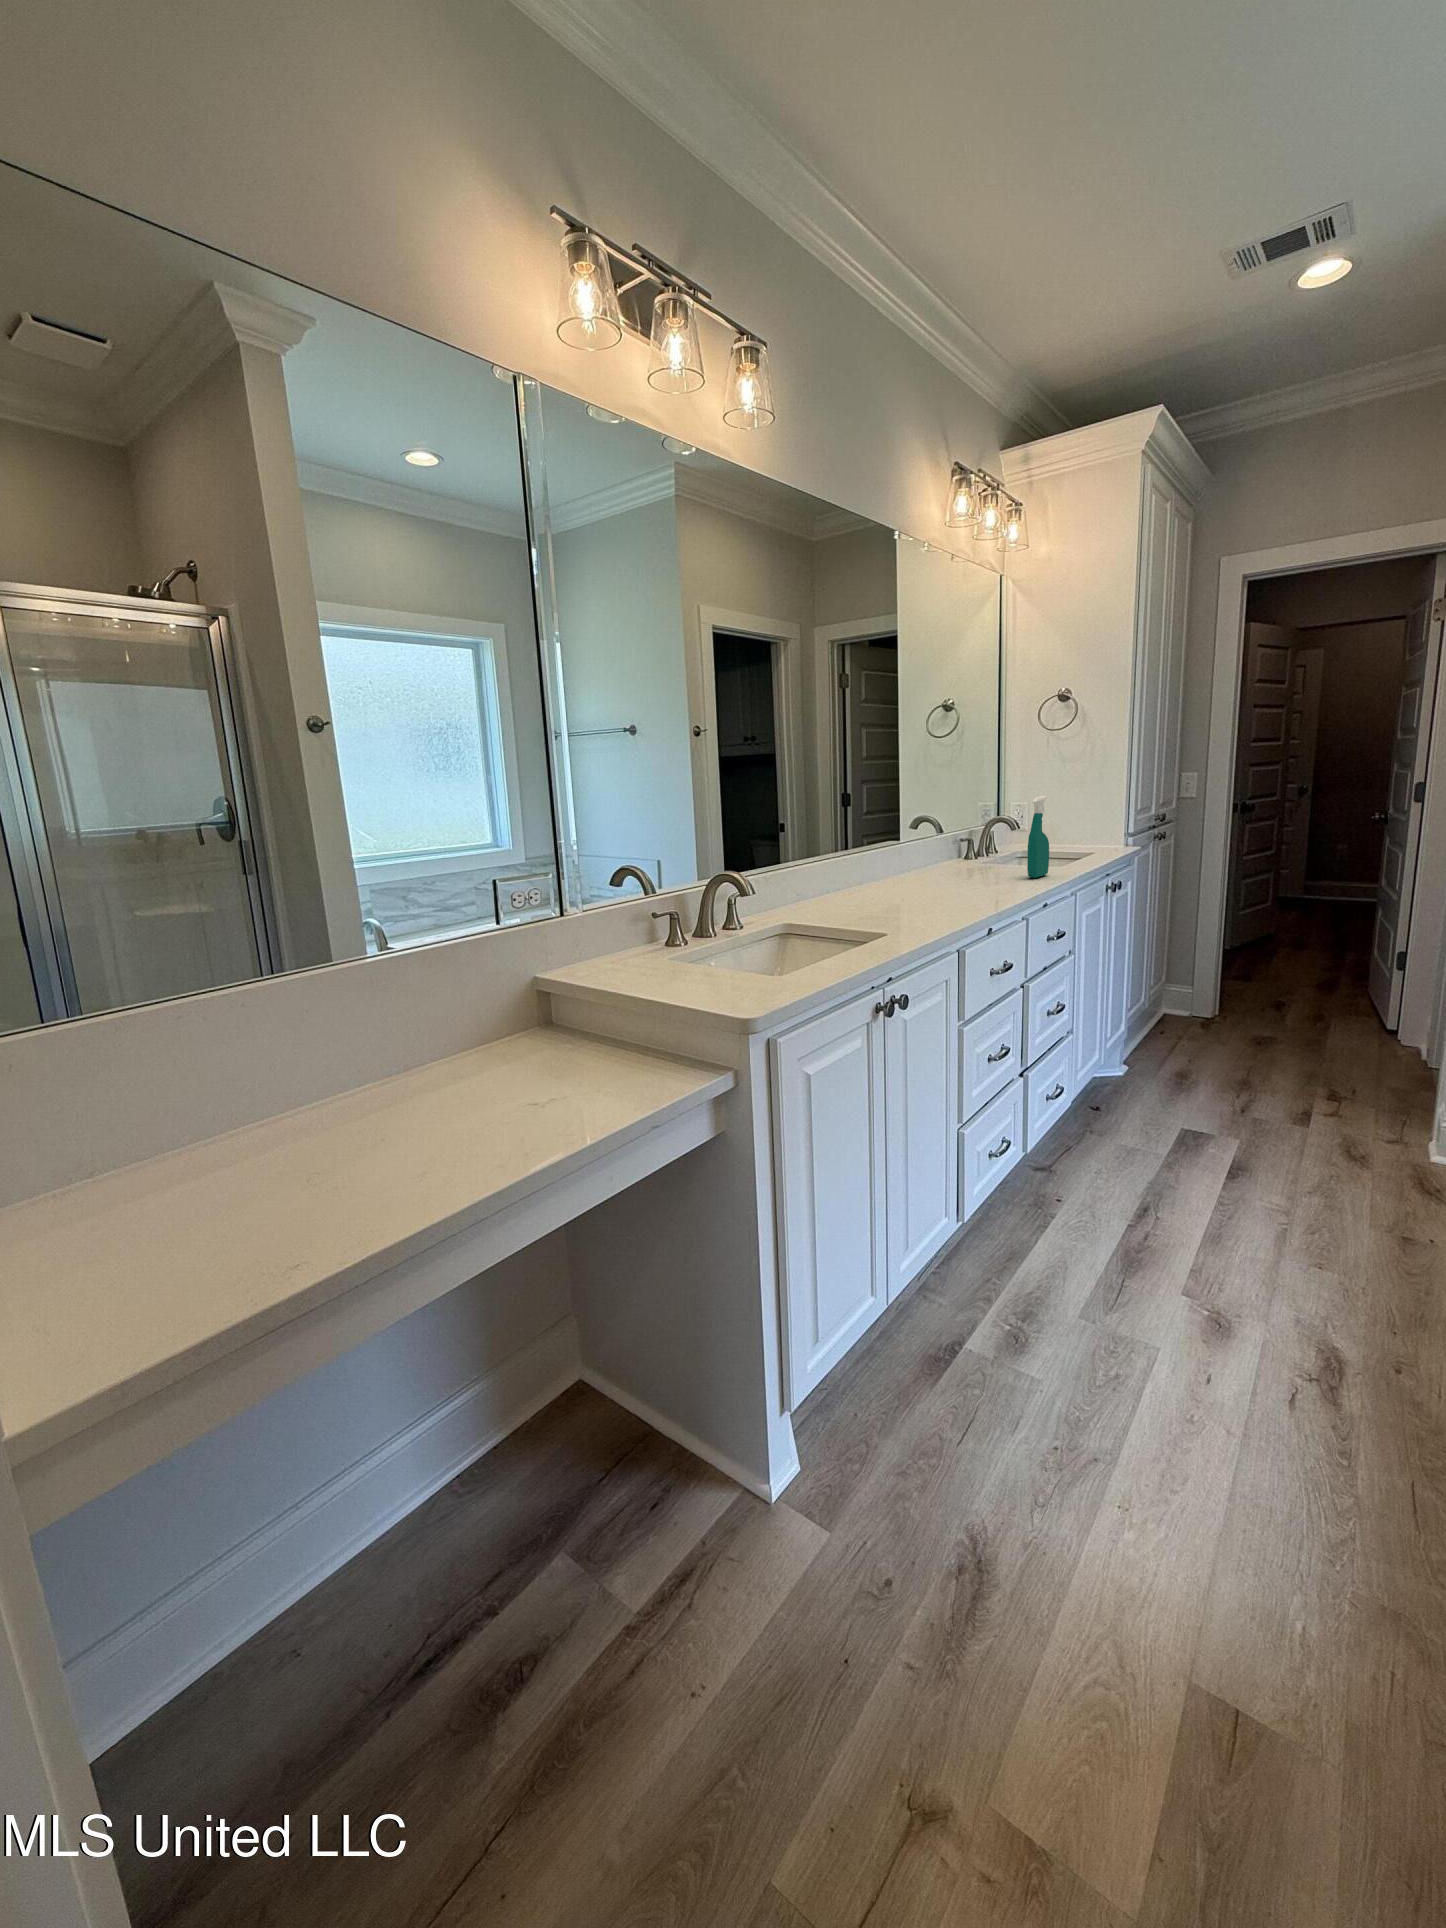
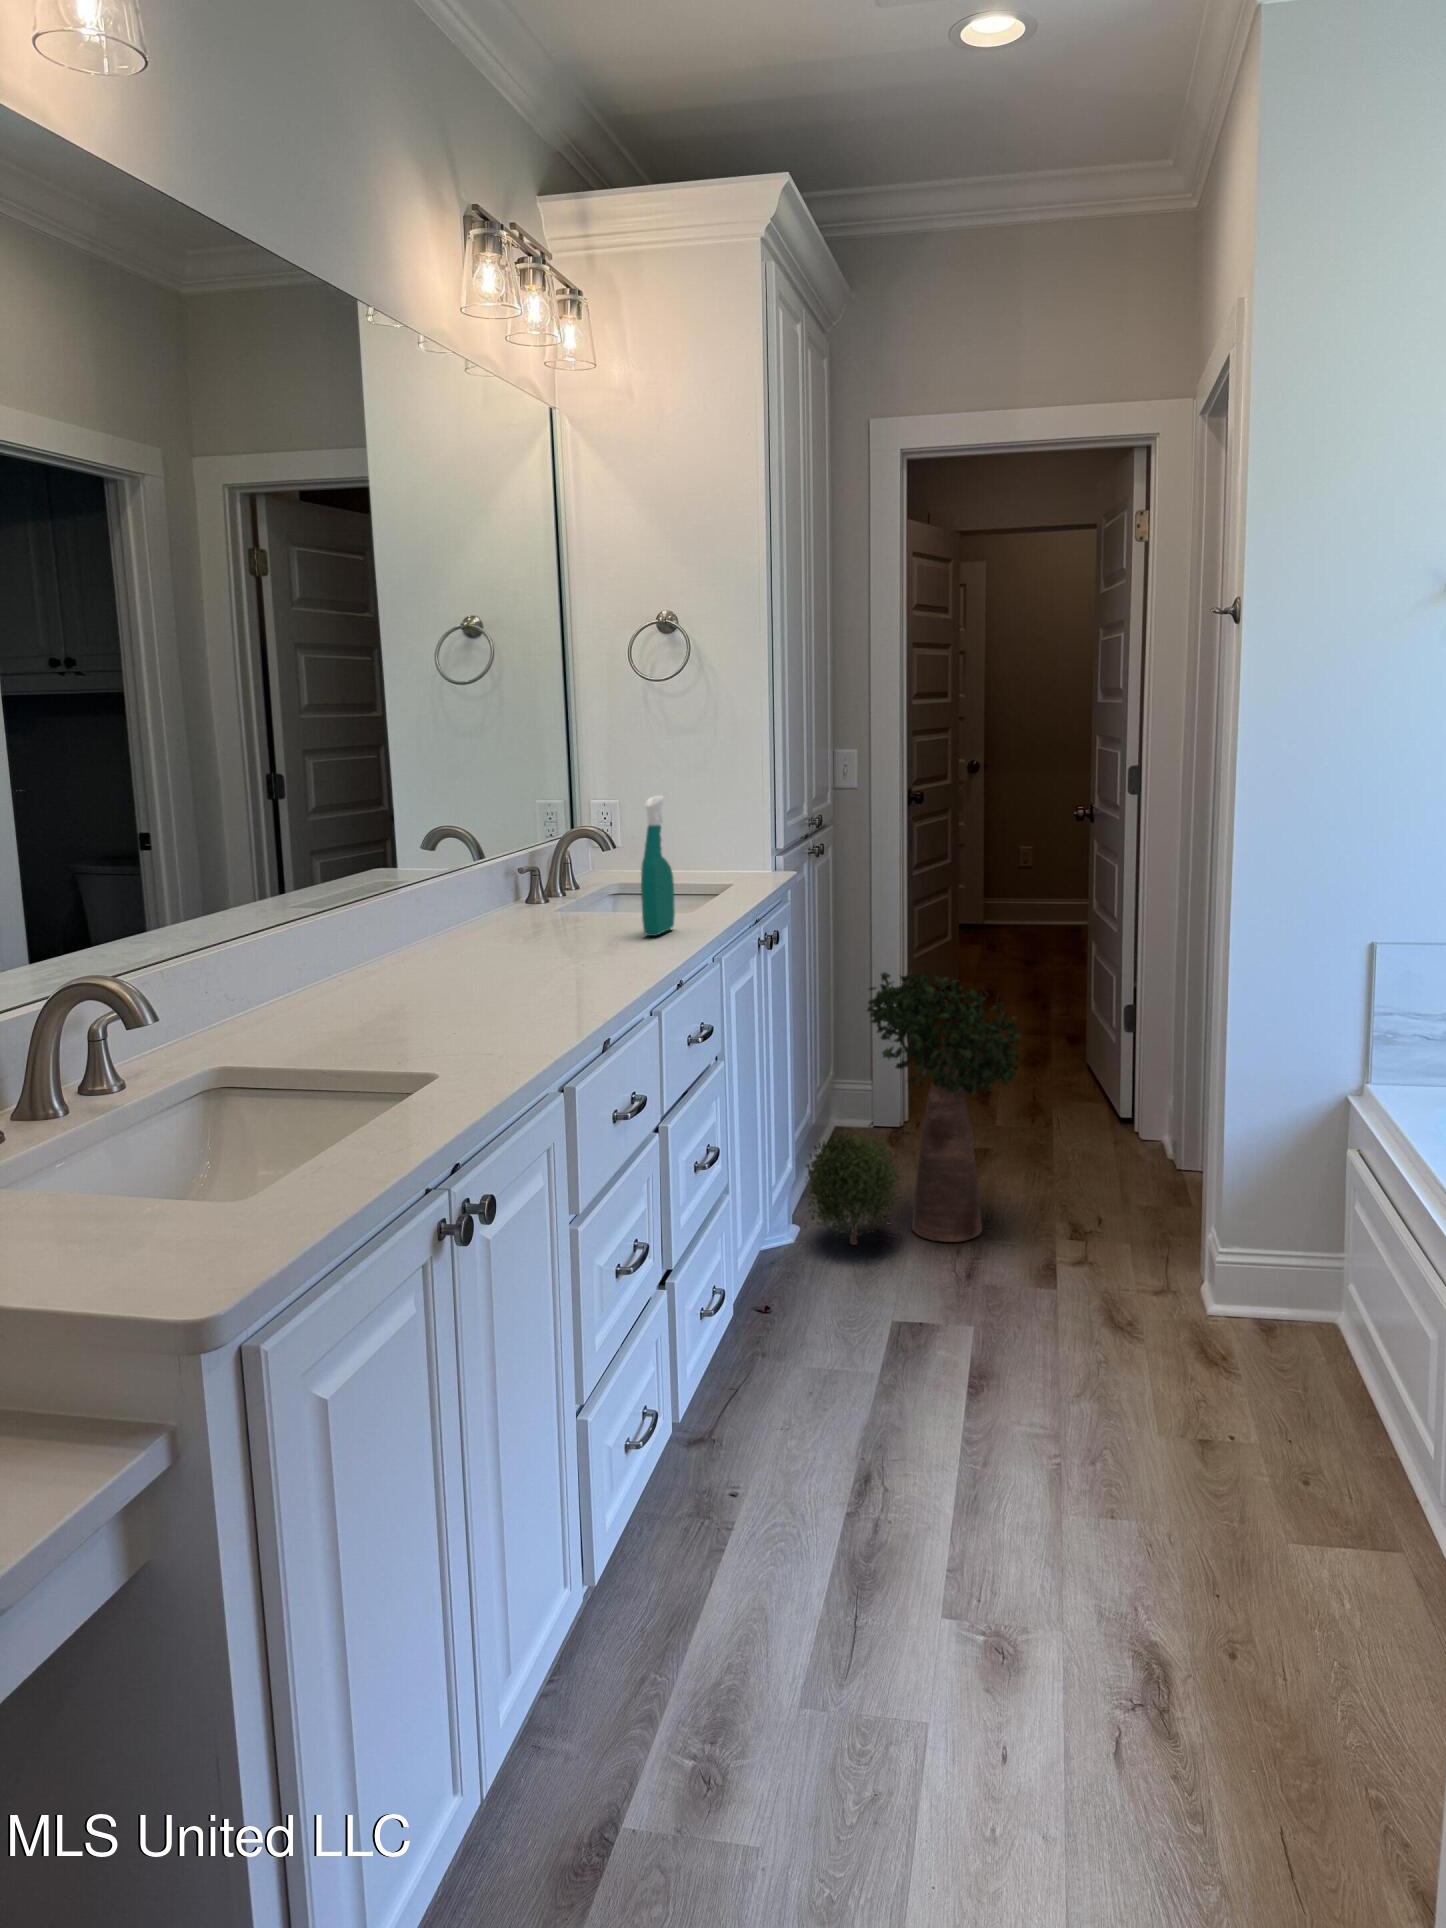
potted plant: none [1132,913,1299,1090] -> present [805,971,1021,1245]

